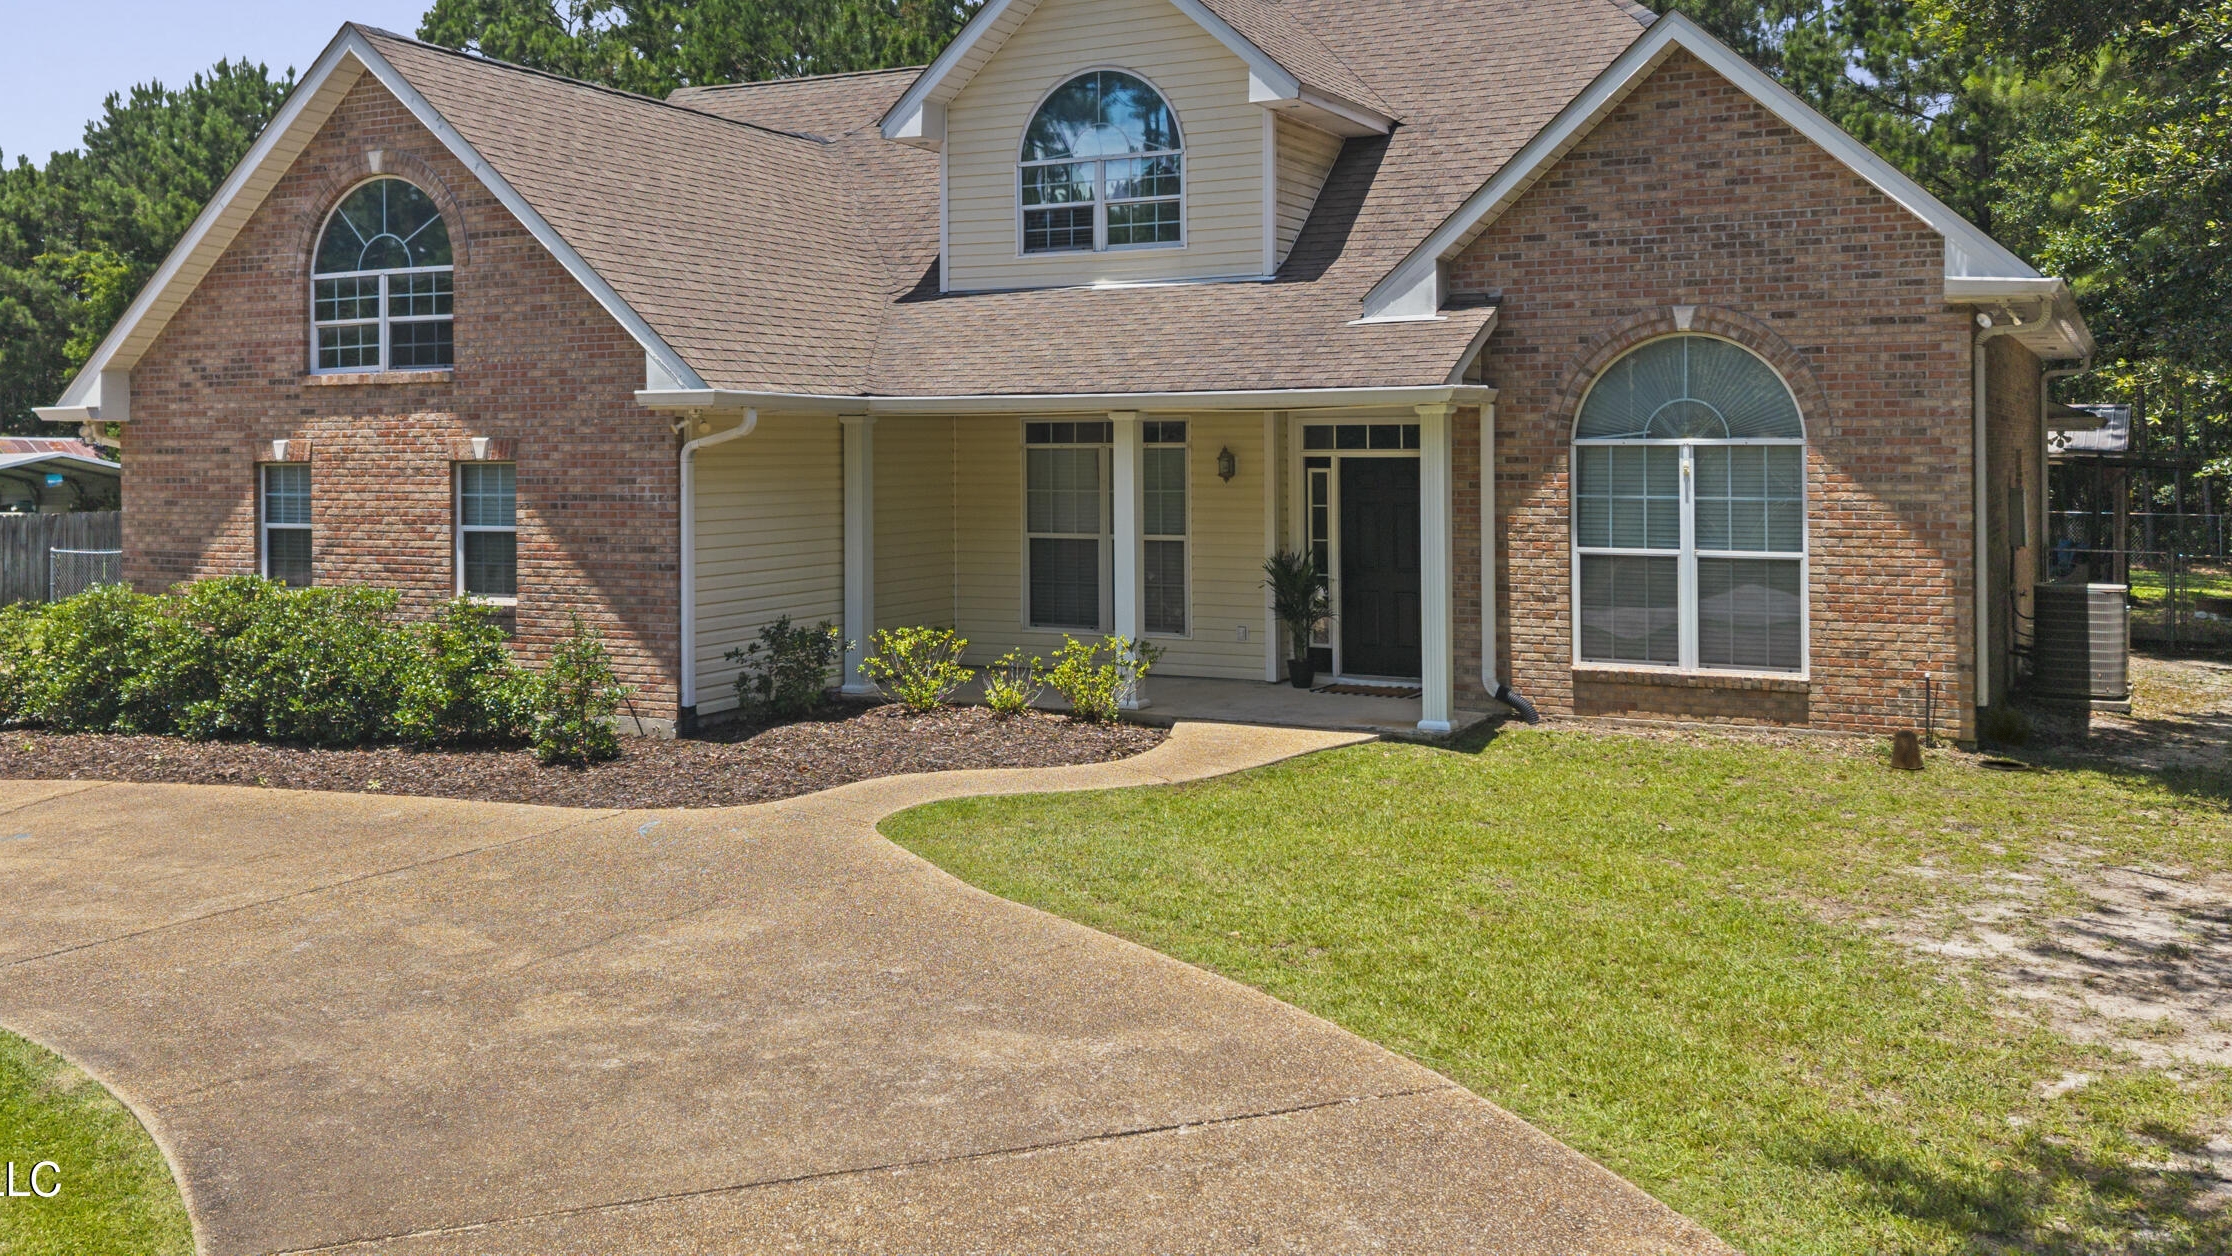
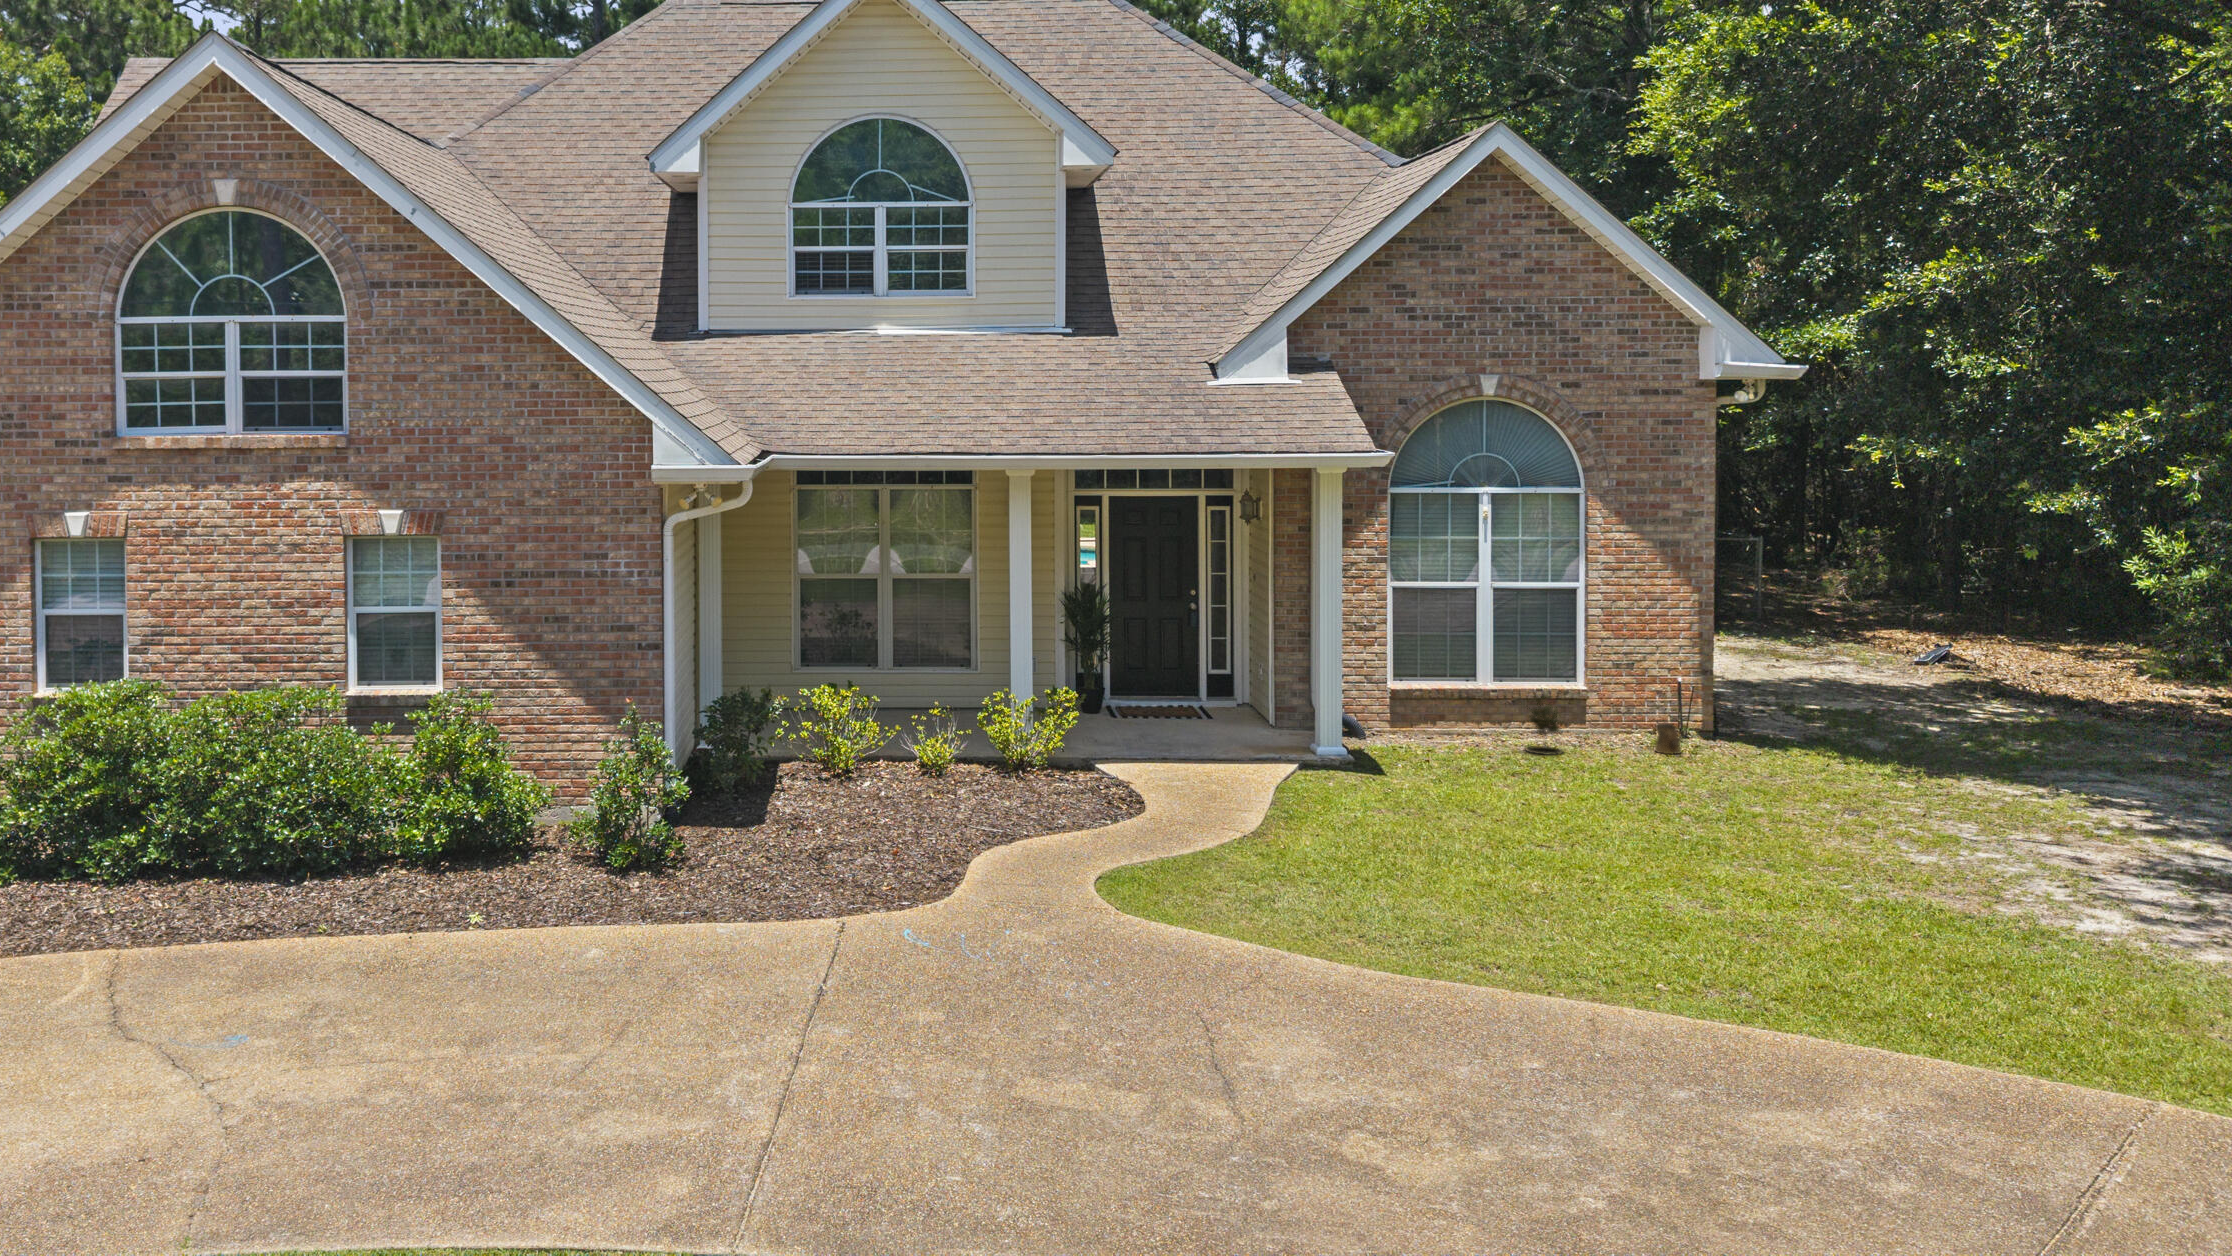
potted tree: present [1978,693,2030,770] -> present [1526,694,1563,755]

